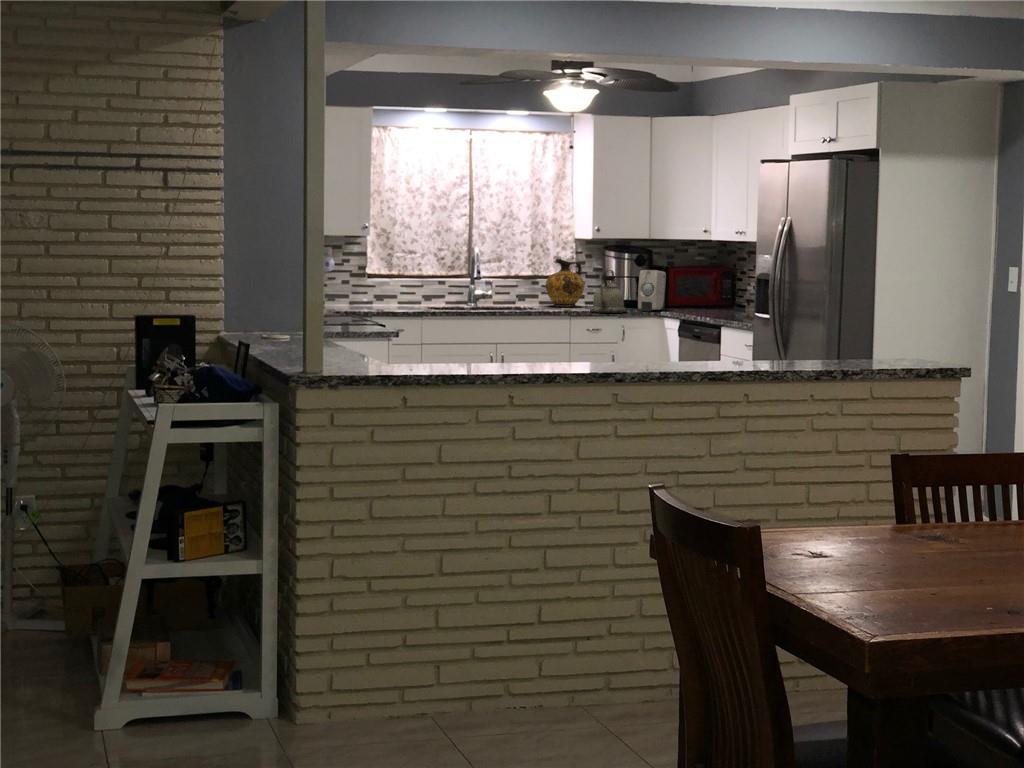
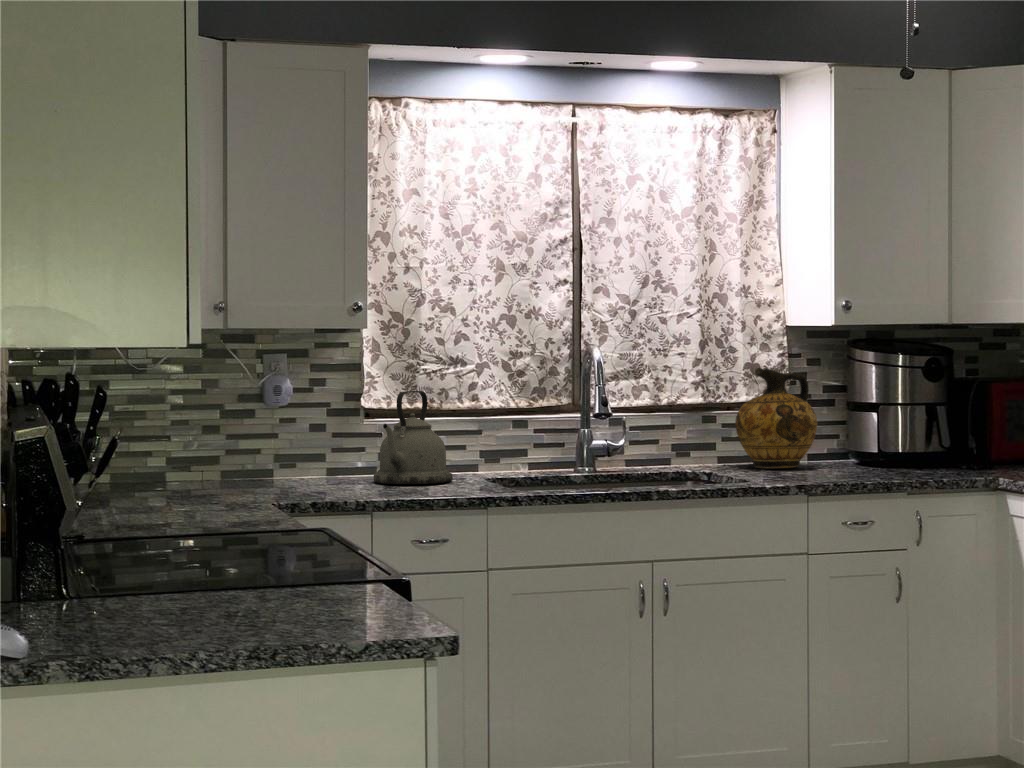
kettle: present [590,270,627,313] -> present [374,391,453,484]
soap dispenser: present [638,270,666,311] -> none [944,387,996,475]

